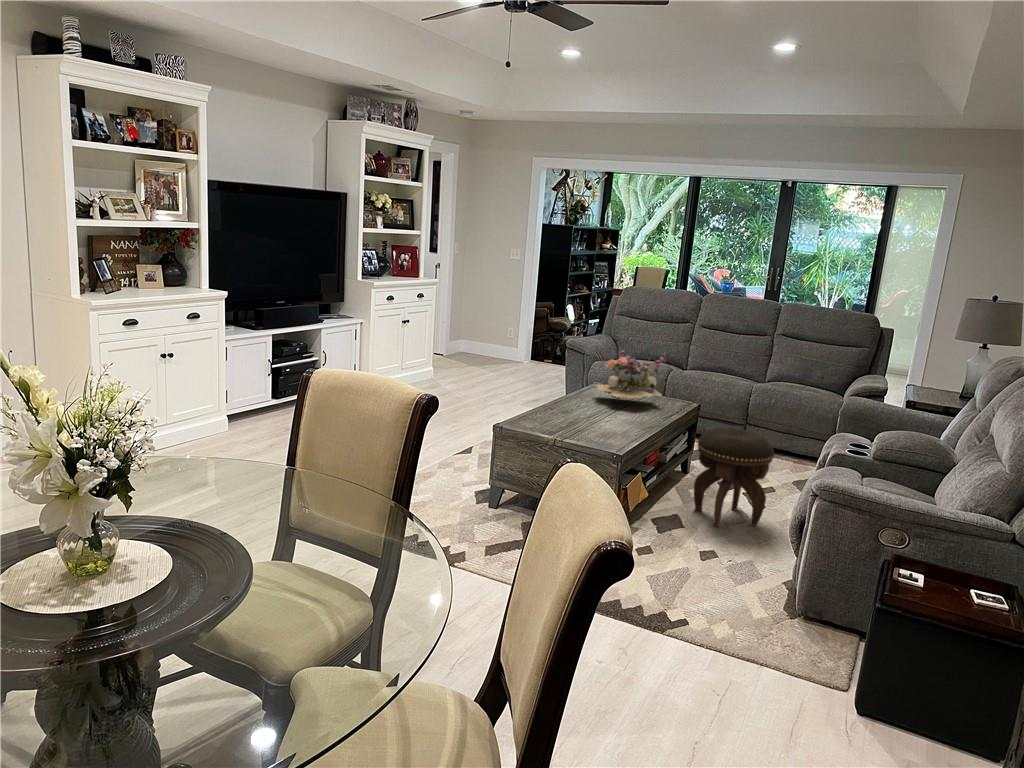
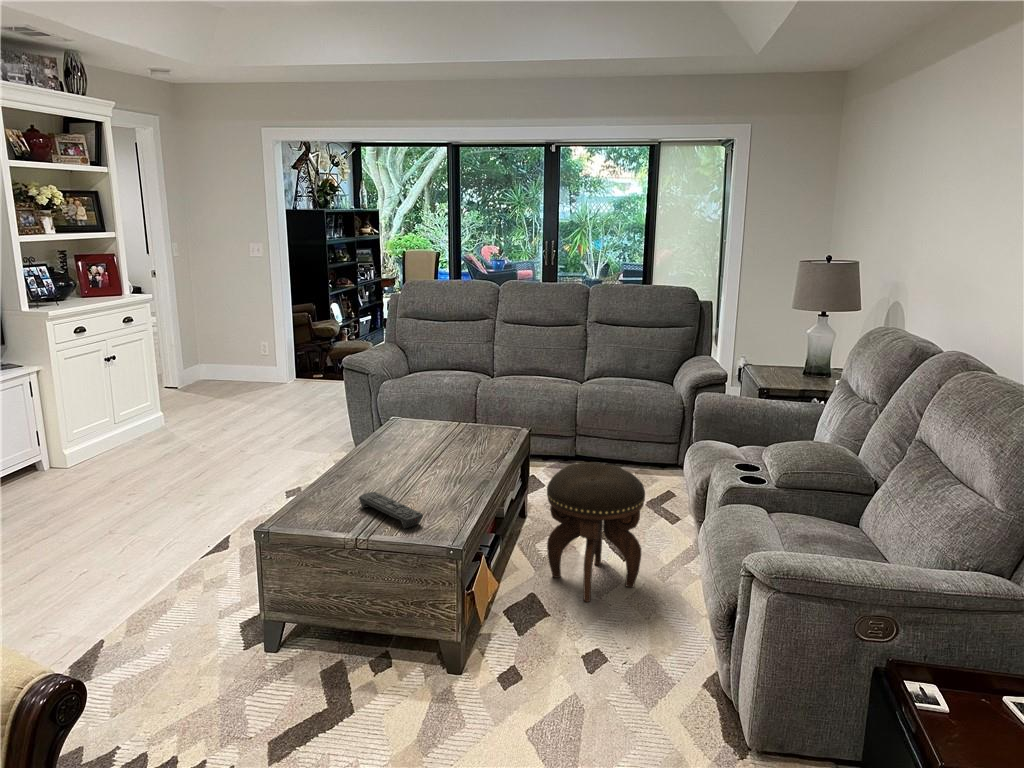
flower arrangement: present [595,351,666,400] -> none [393,371,486,444]
remote control: none [562,417,602,439] -> present [359,492,423,529]

